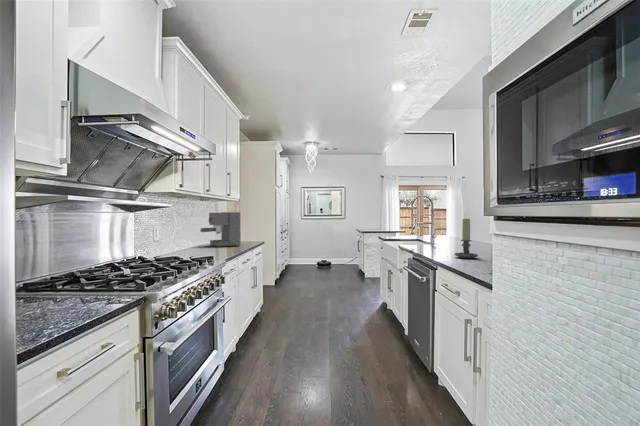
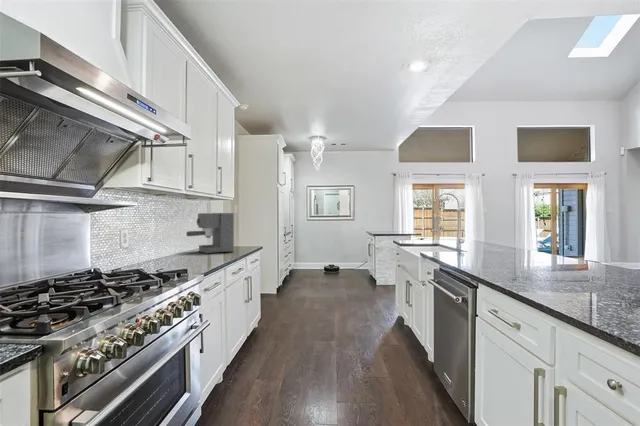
candle holder: present [455,218,478,259] -> none [499,221,532,275]

